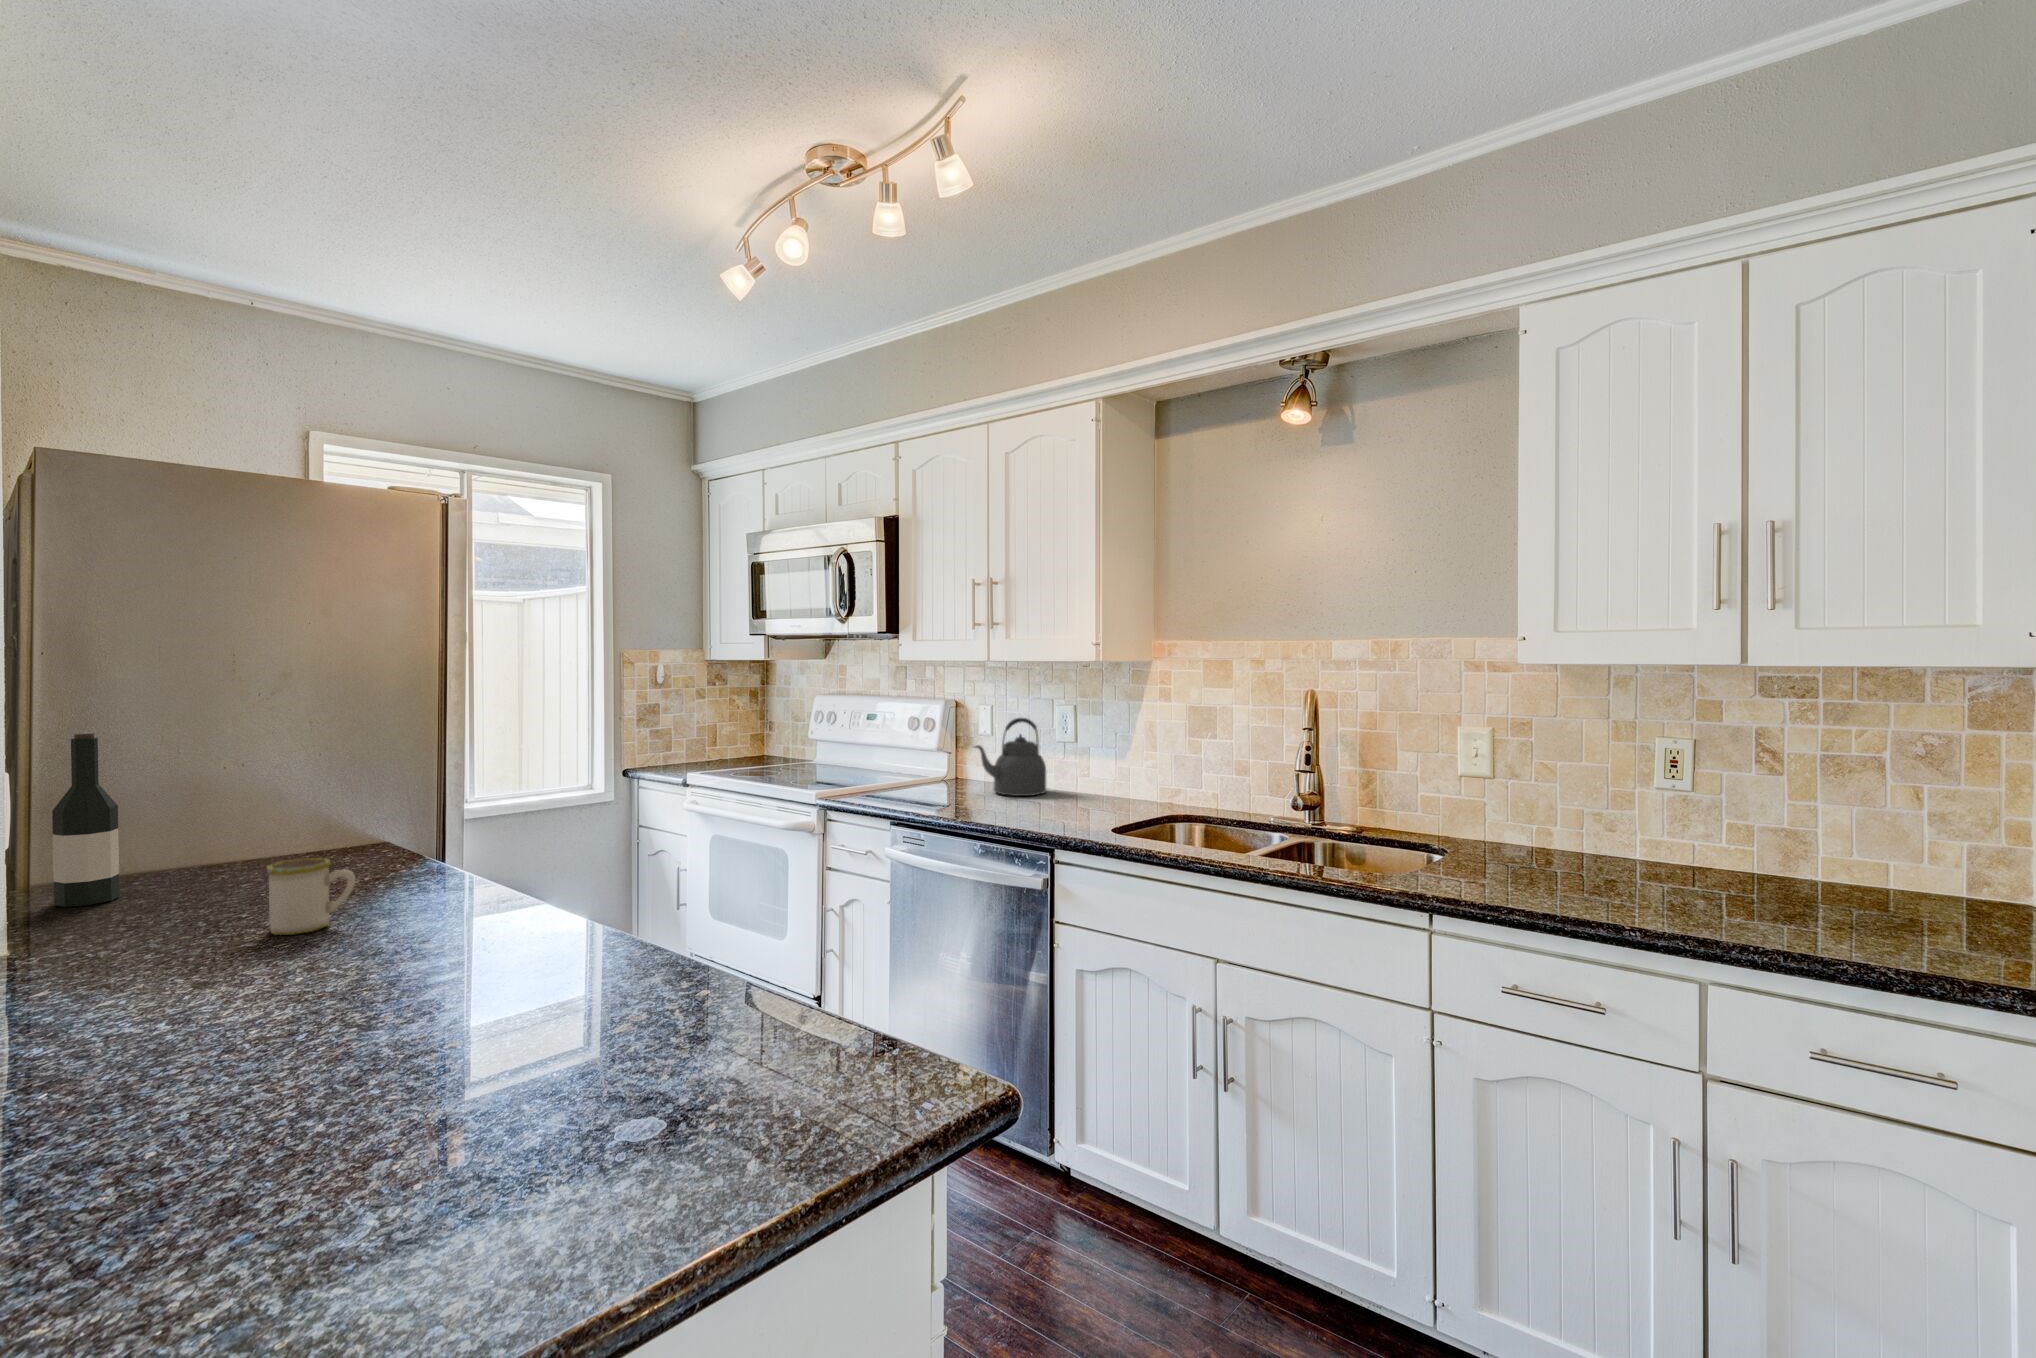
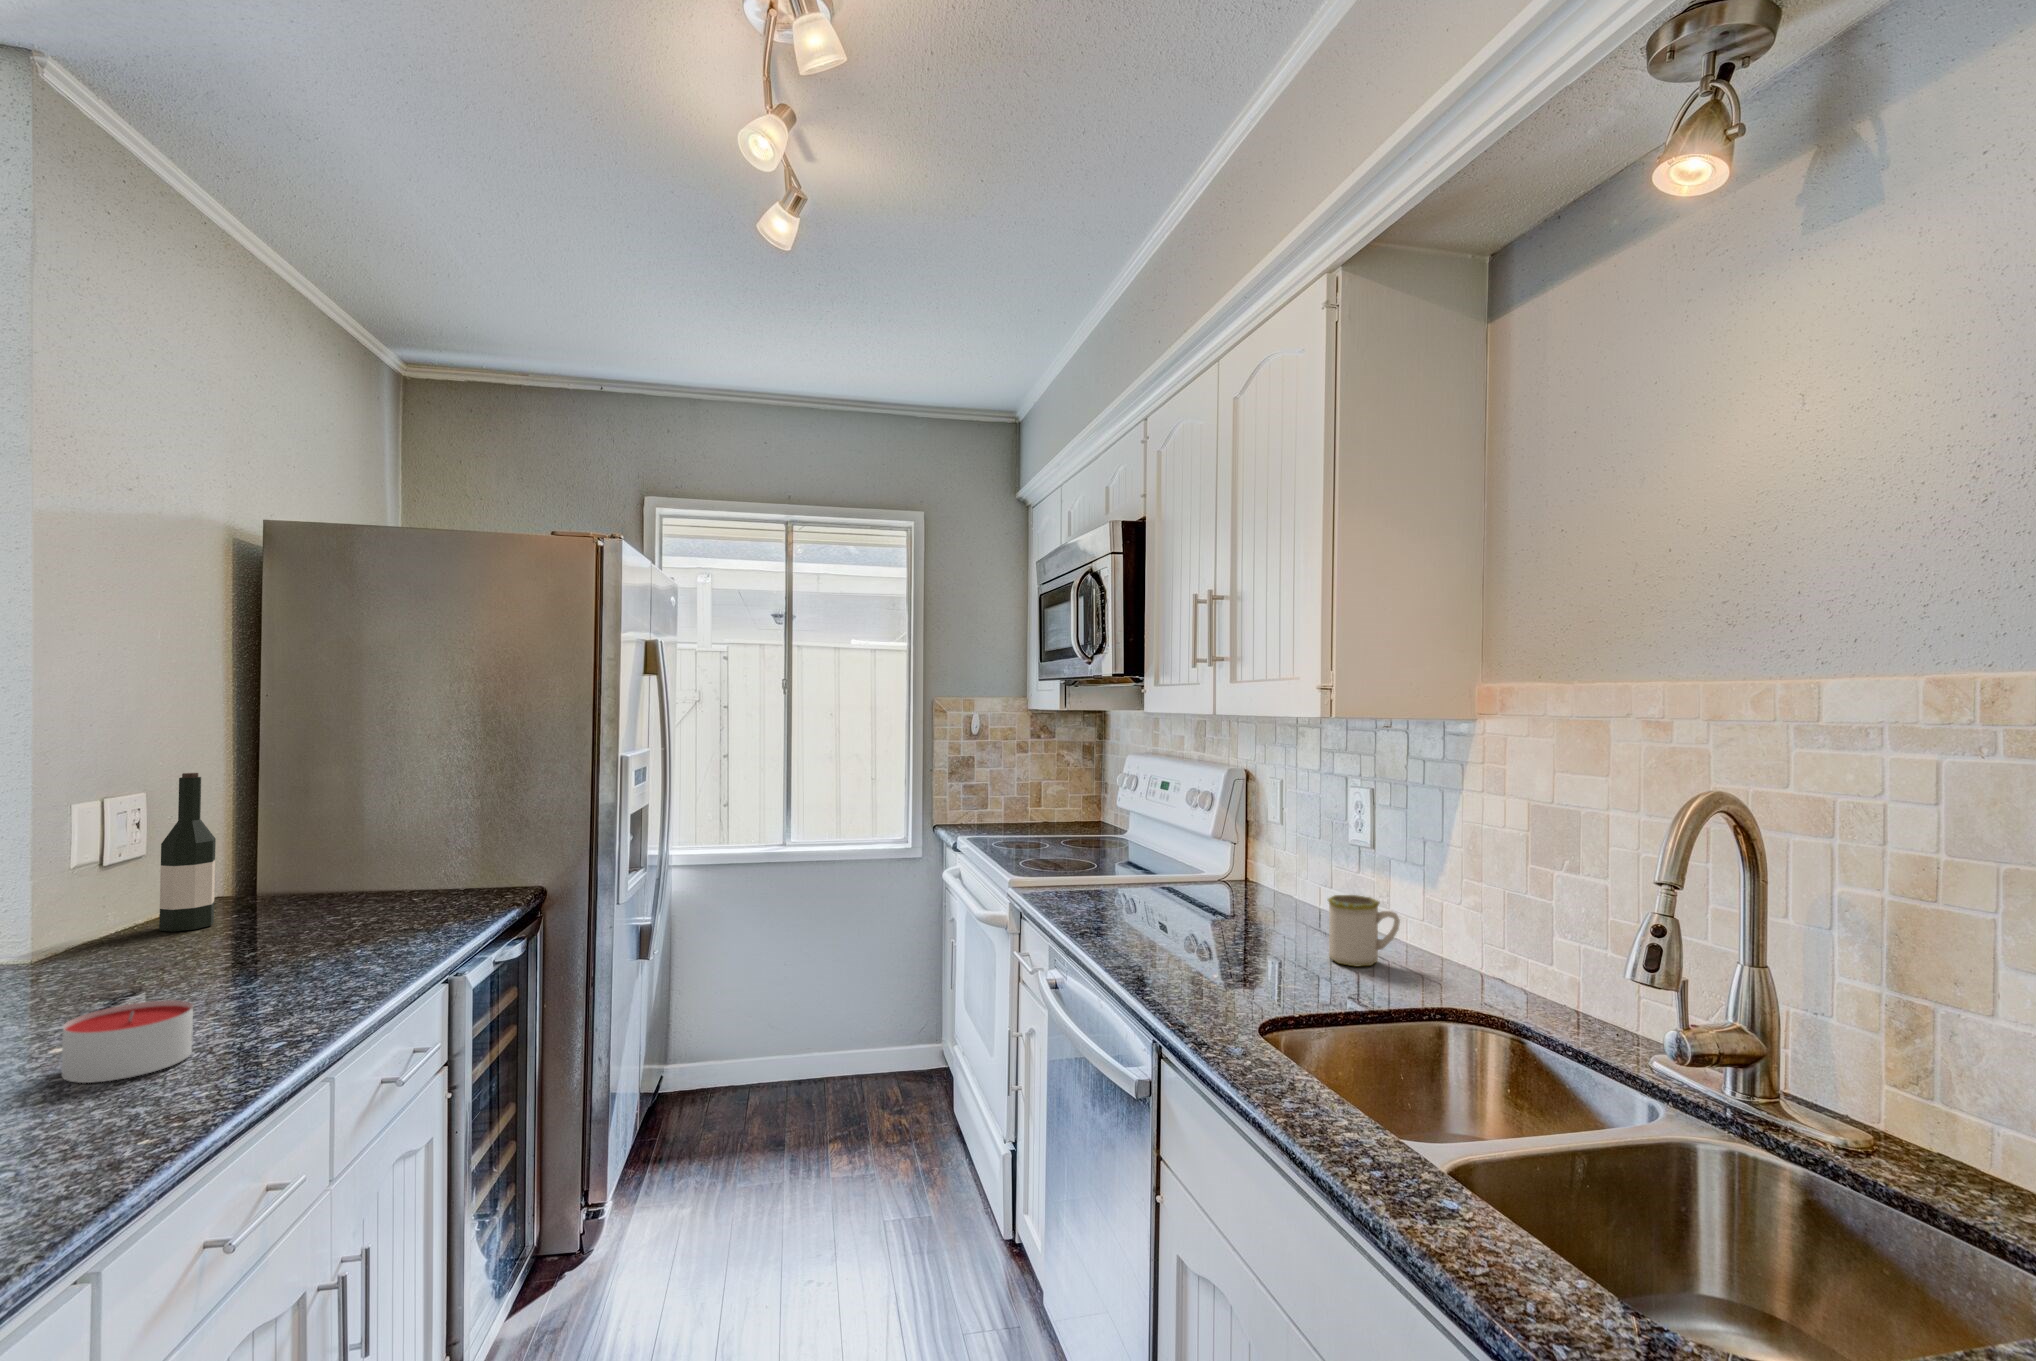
kettle: present [975,718,1047,796] -> none [1179,807,1305,934]
mug: present [267,858,355,935] -> present [1328,895,1400,966]
candle: none [422,897,512,958] -> present [62,1000,193,1083]

